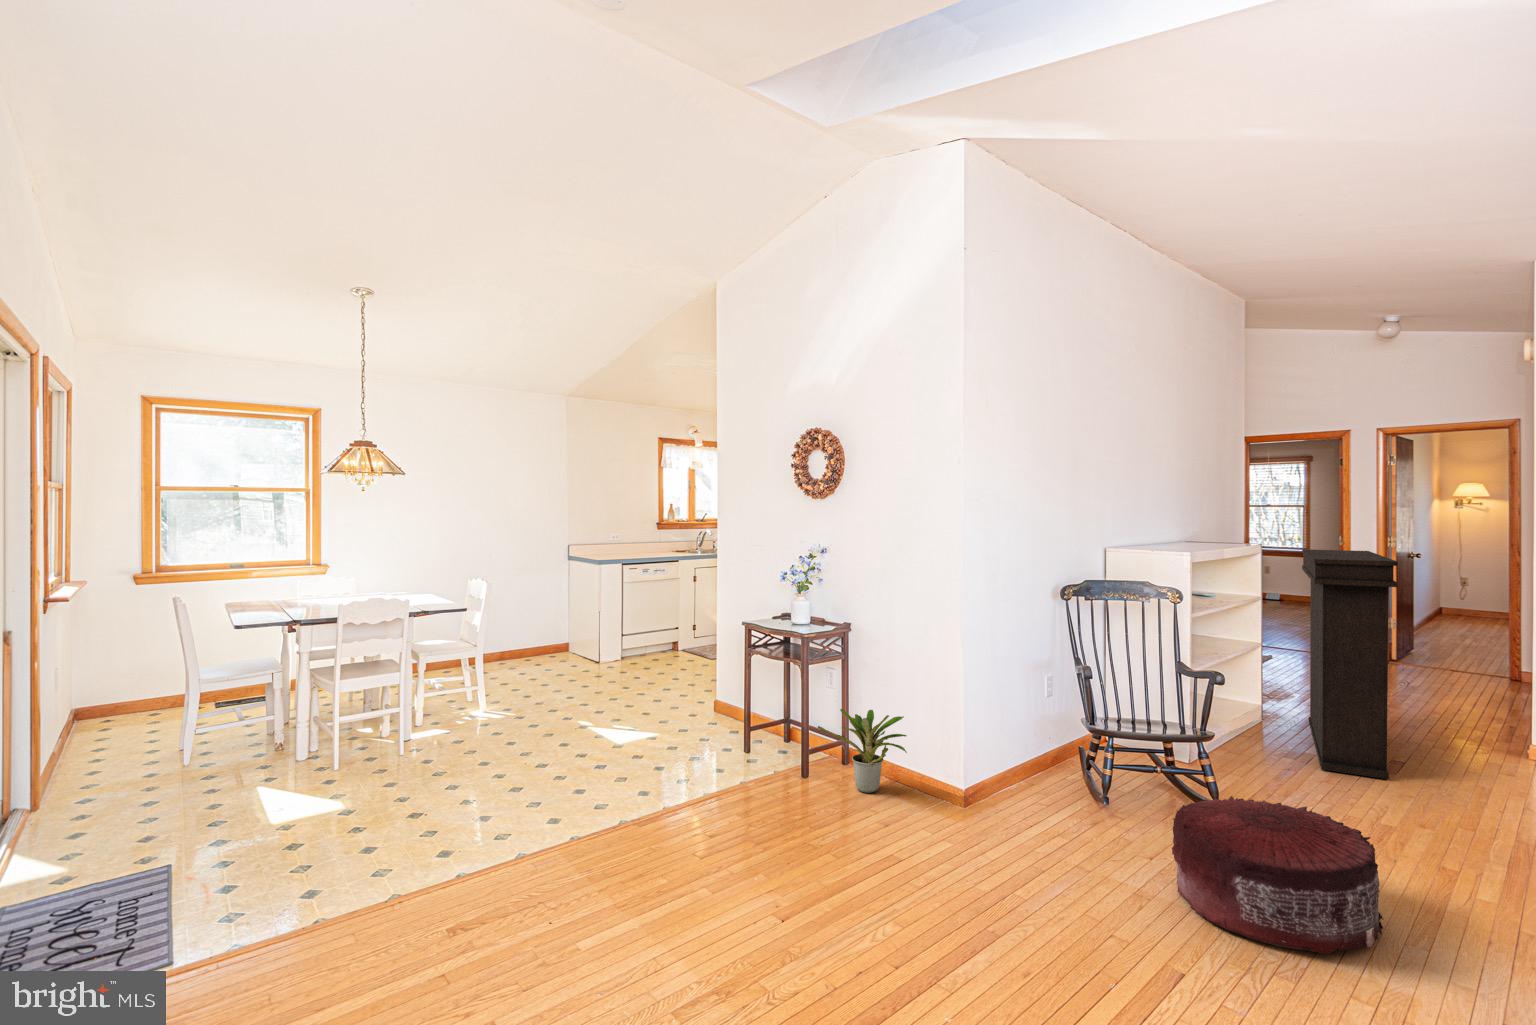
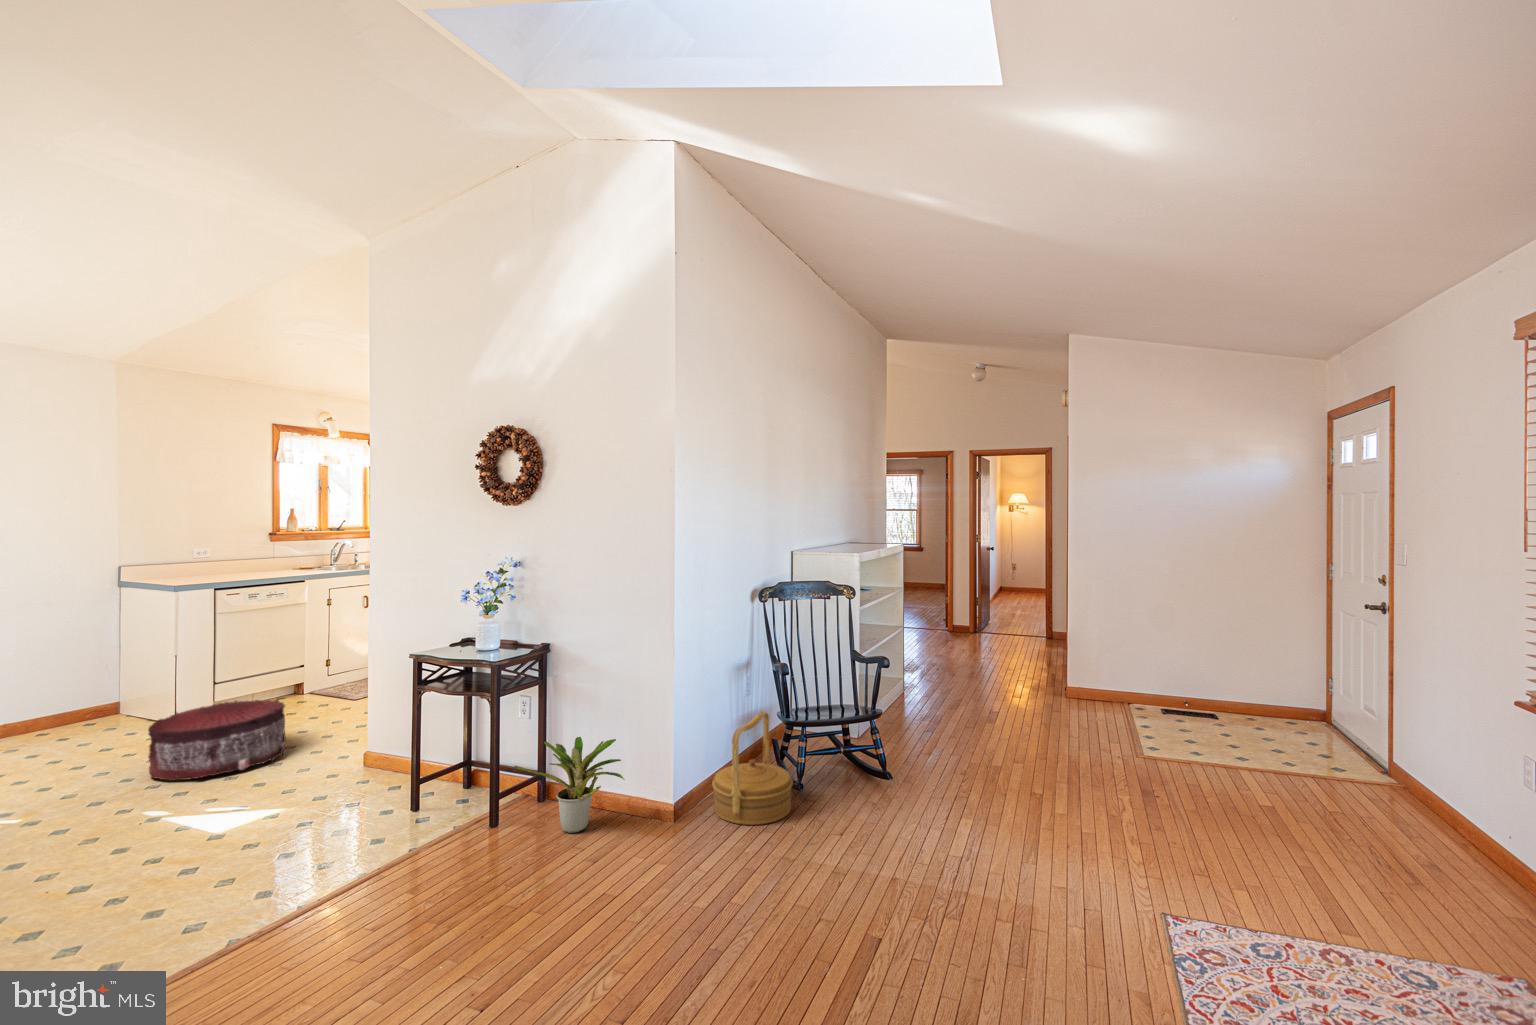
console table: present [1302,549,1398,779] -> none [900,555,981,726]
woven basket: none [997,712,1084,822] -> present [712,712,793,825]
pouf: present [1172,796,1383,954] -> present [148,700,286,780]

